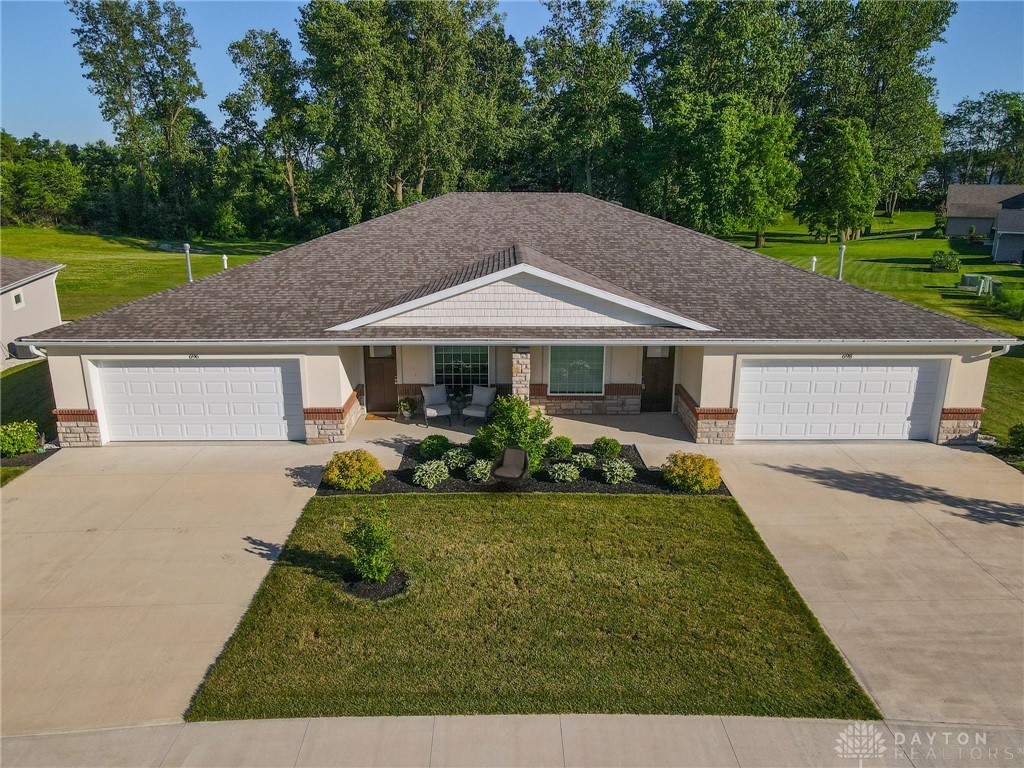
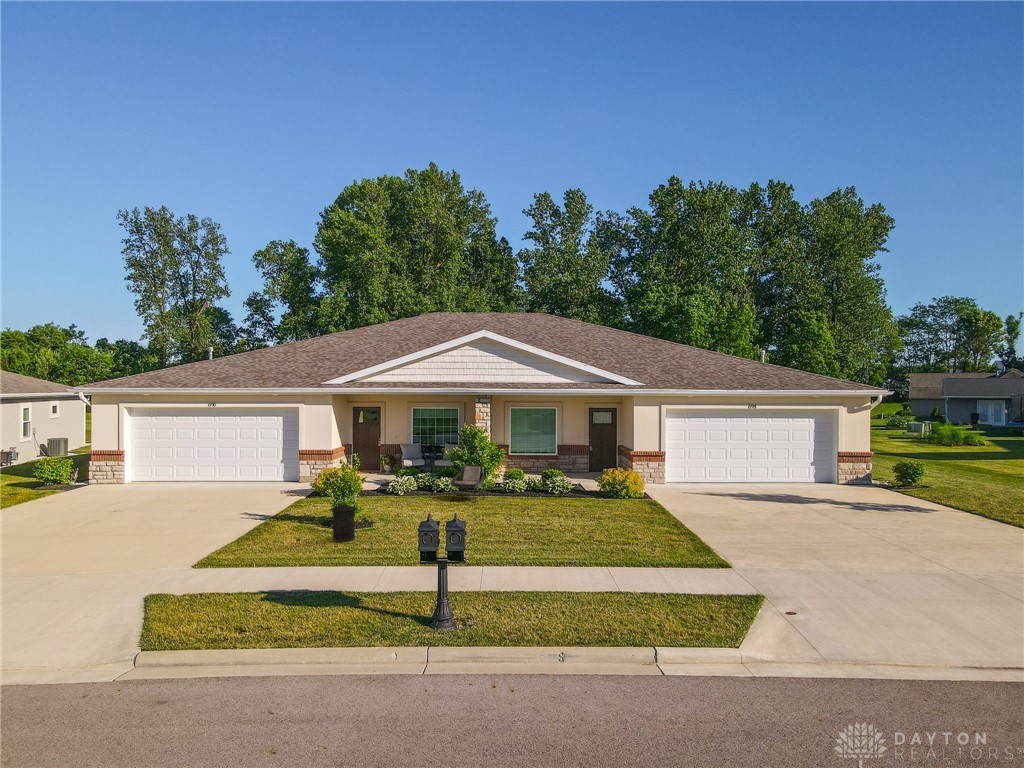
trash can: none [352,557,388,606] -> present [329,502,358,542]

